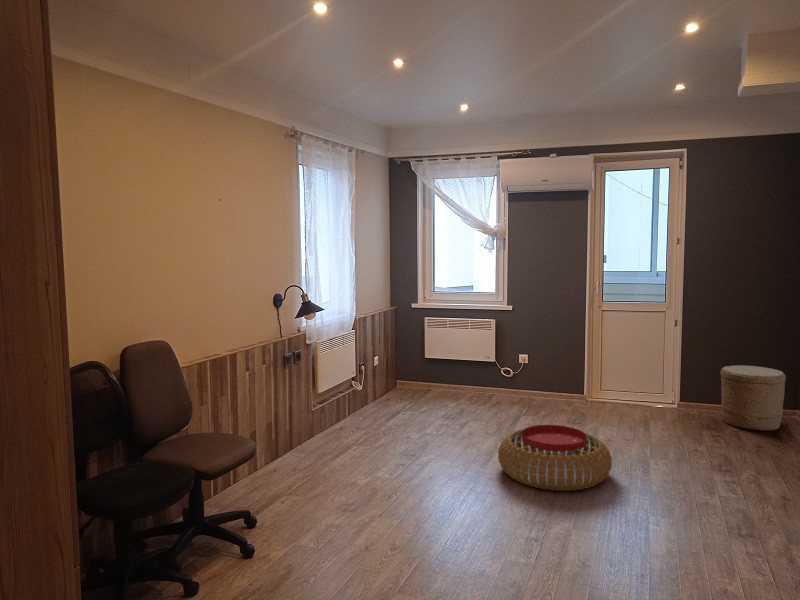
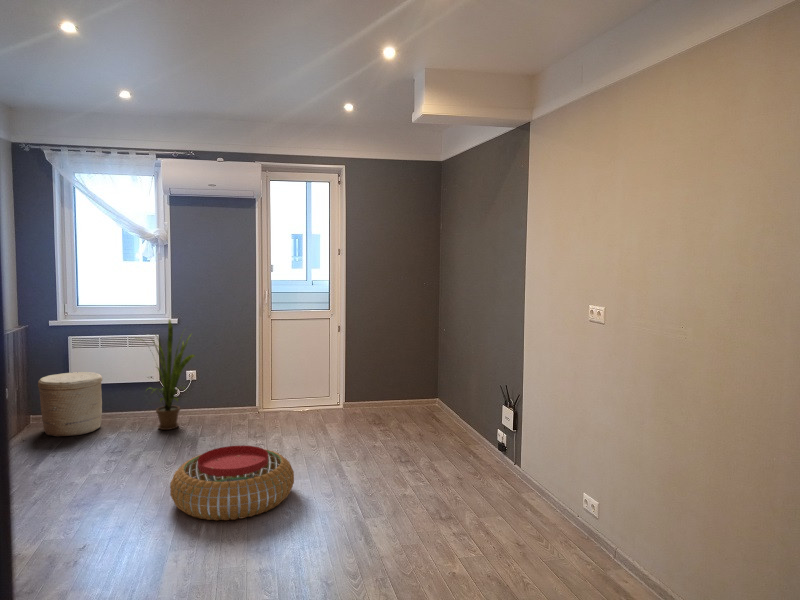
house plant: none [473,306,527,406] -> present [153,320,195,430]
woven basket: present [720,365,786,431] -> present [38,372,102,437]

